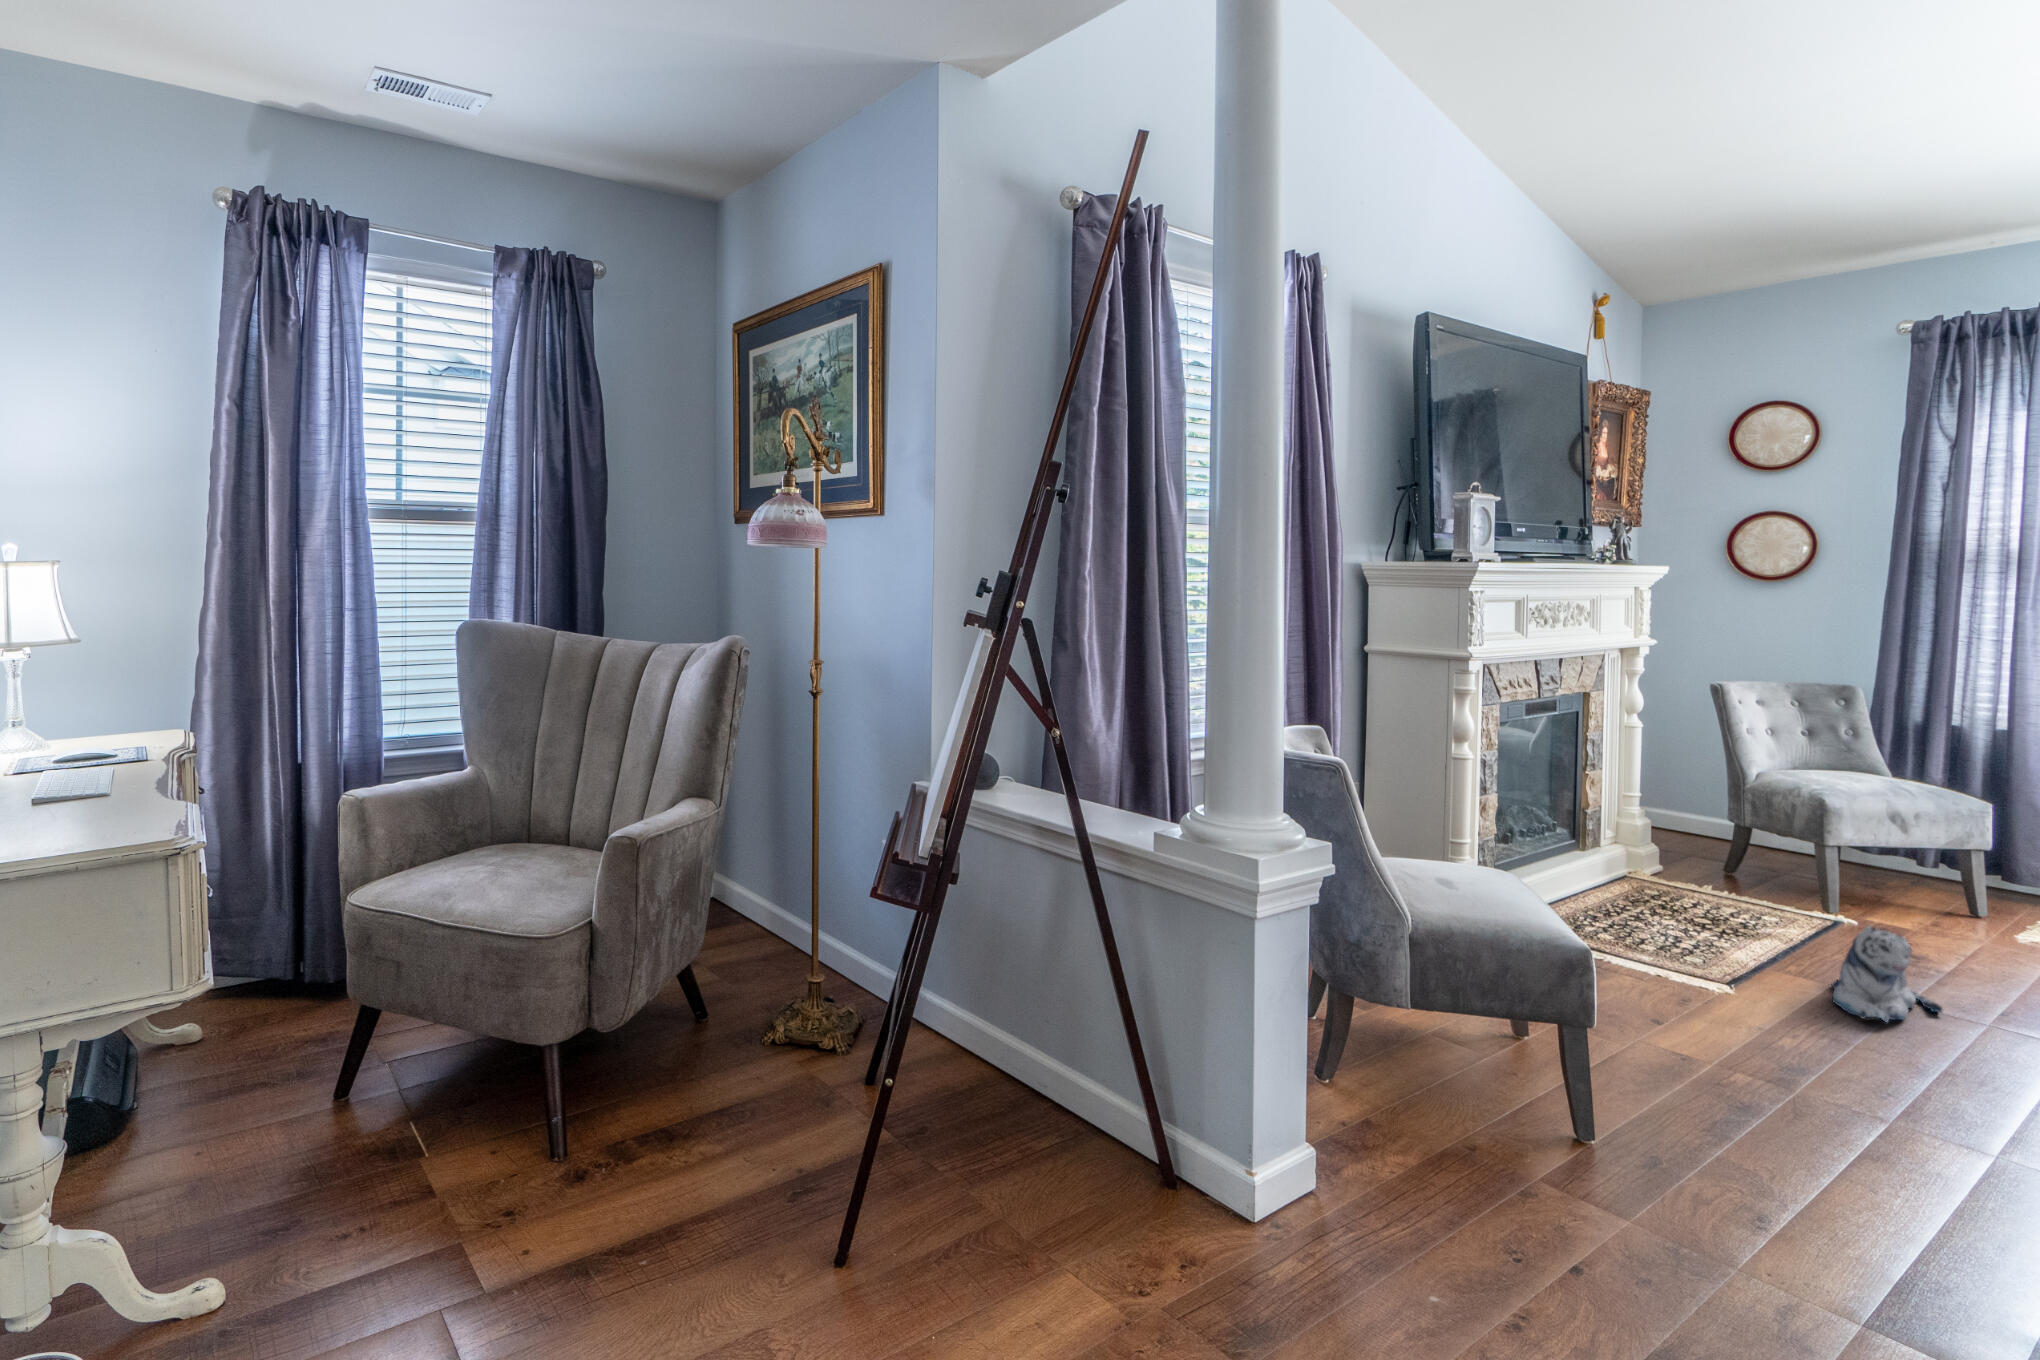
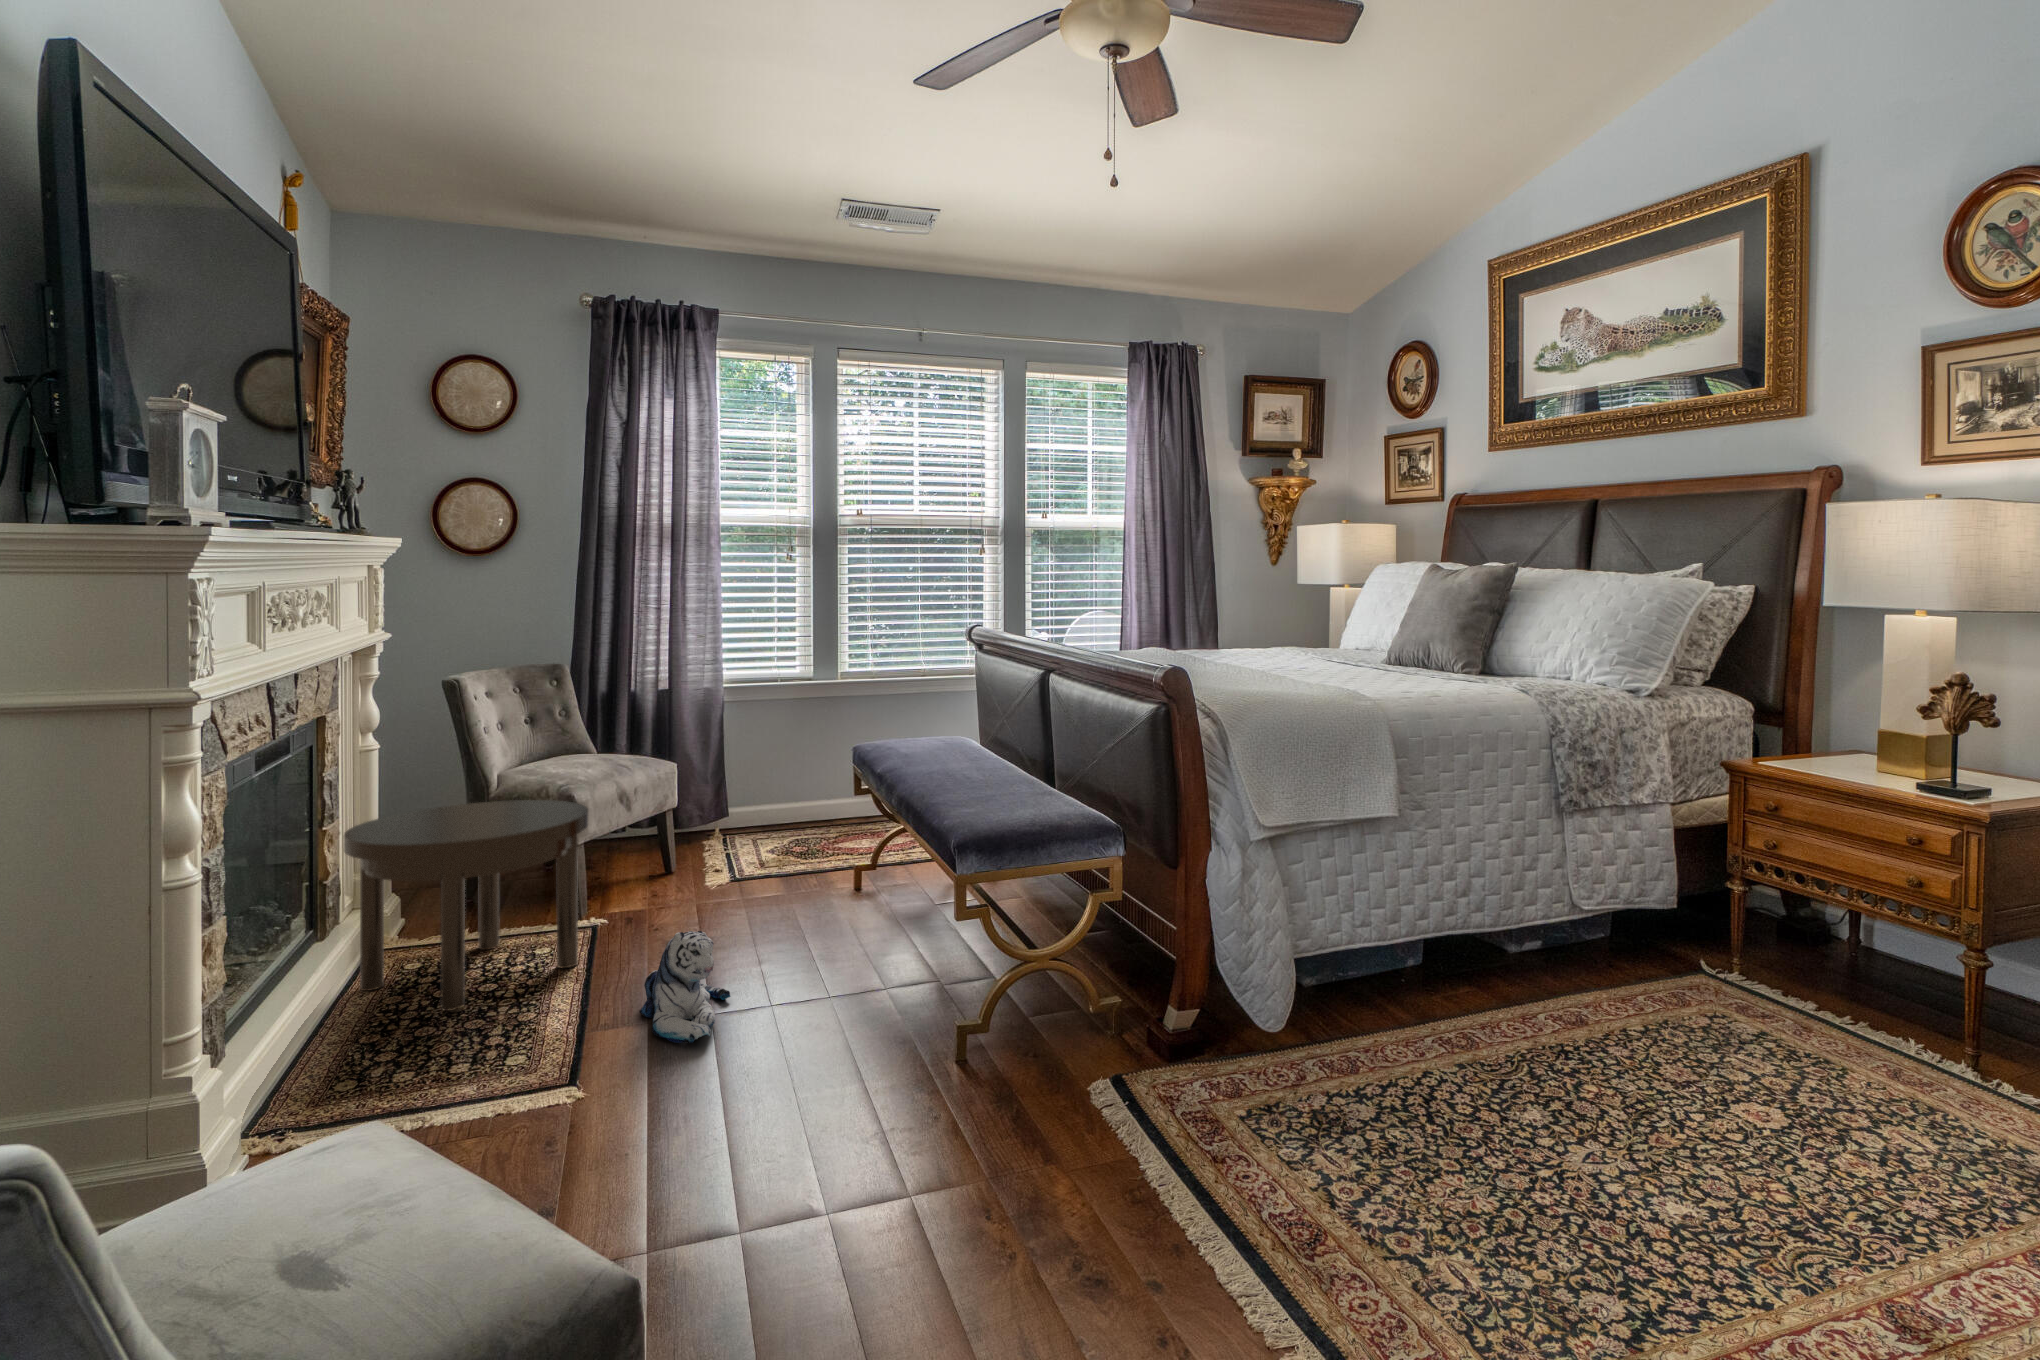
side table: none [1597,772,1820,937] -> present [344,800,588,1011]

